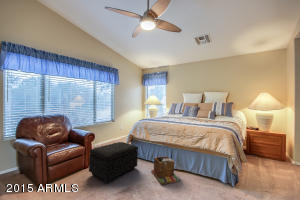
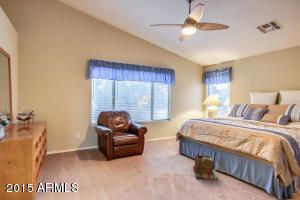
footstool: present [89,142,138,183] -> none [141,138,182,167]

